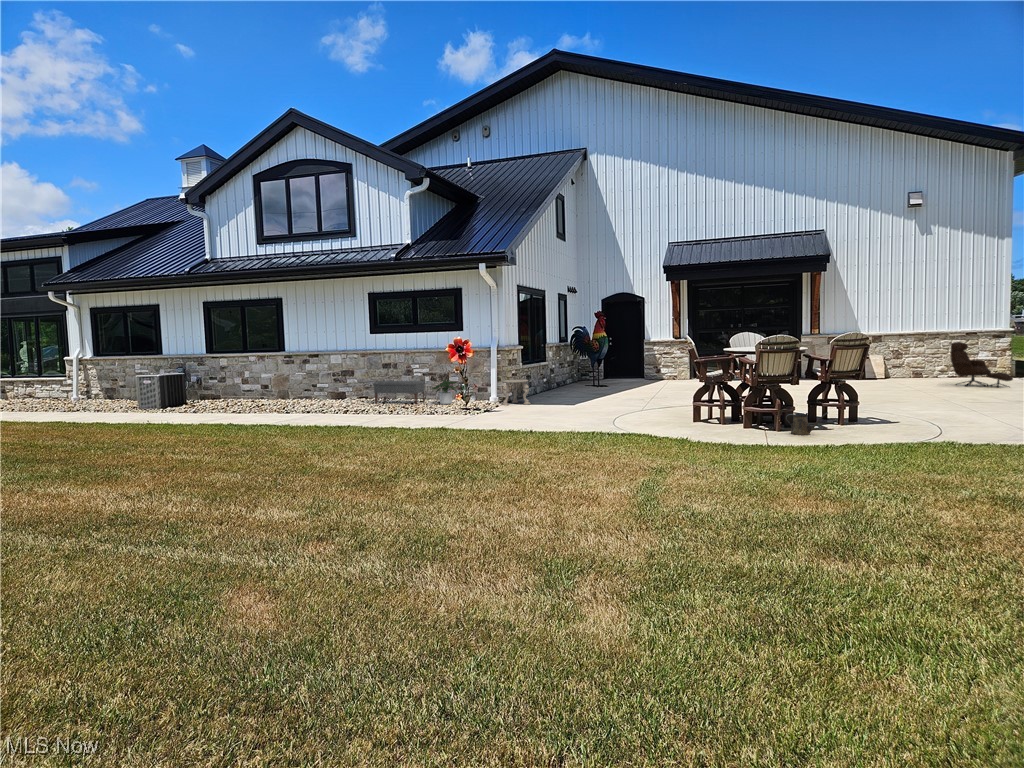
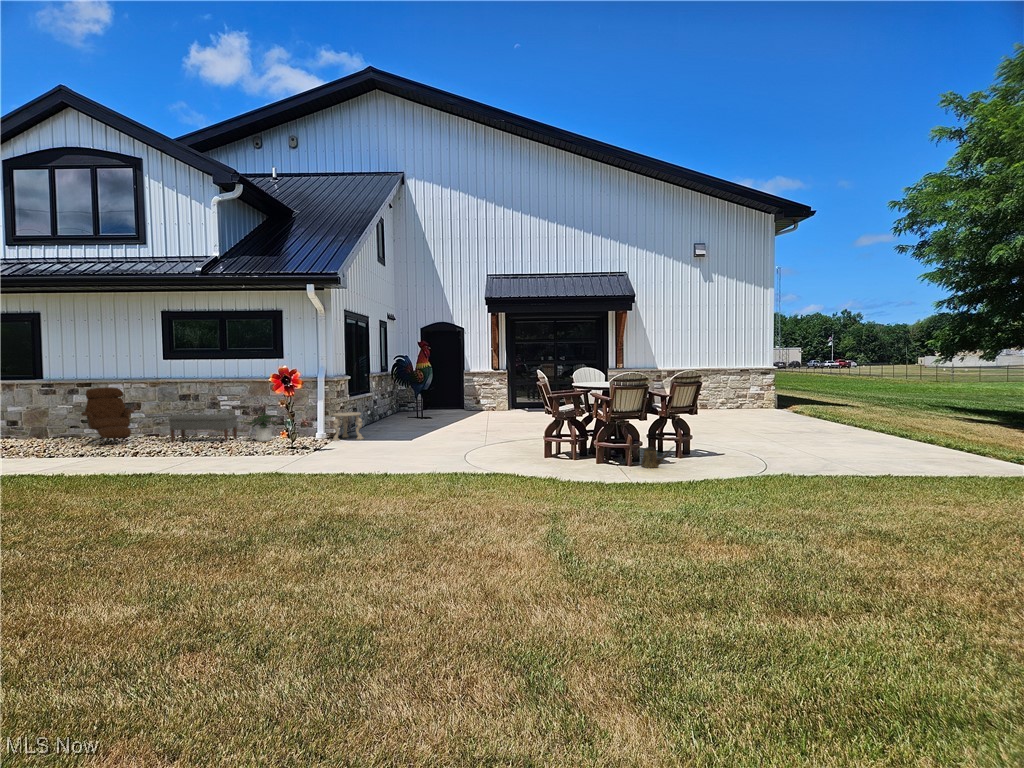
lounge chair: present [951,342,1013,387] -> present [81,387,134,446]

